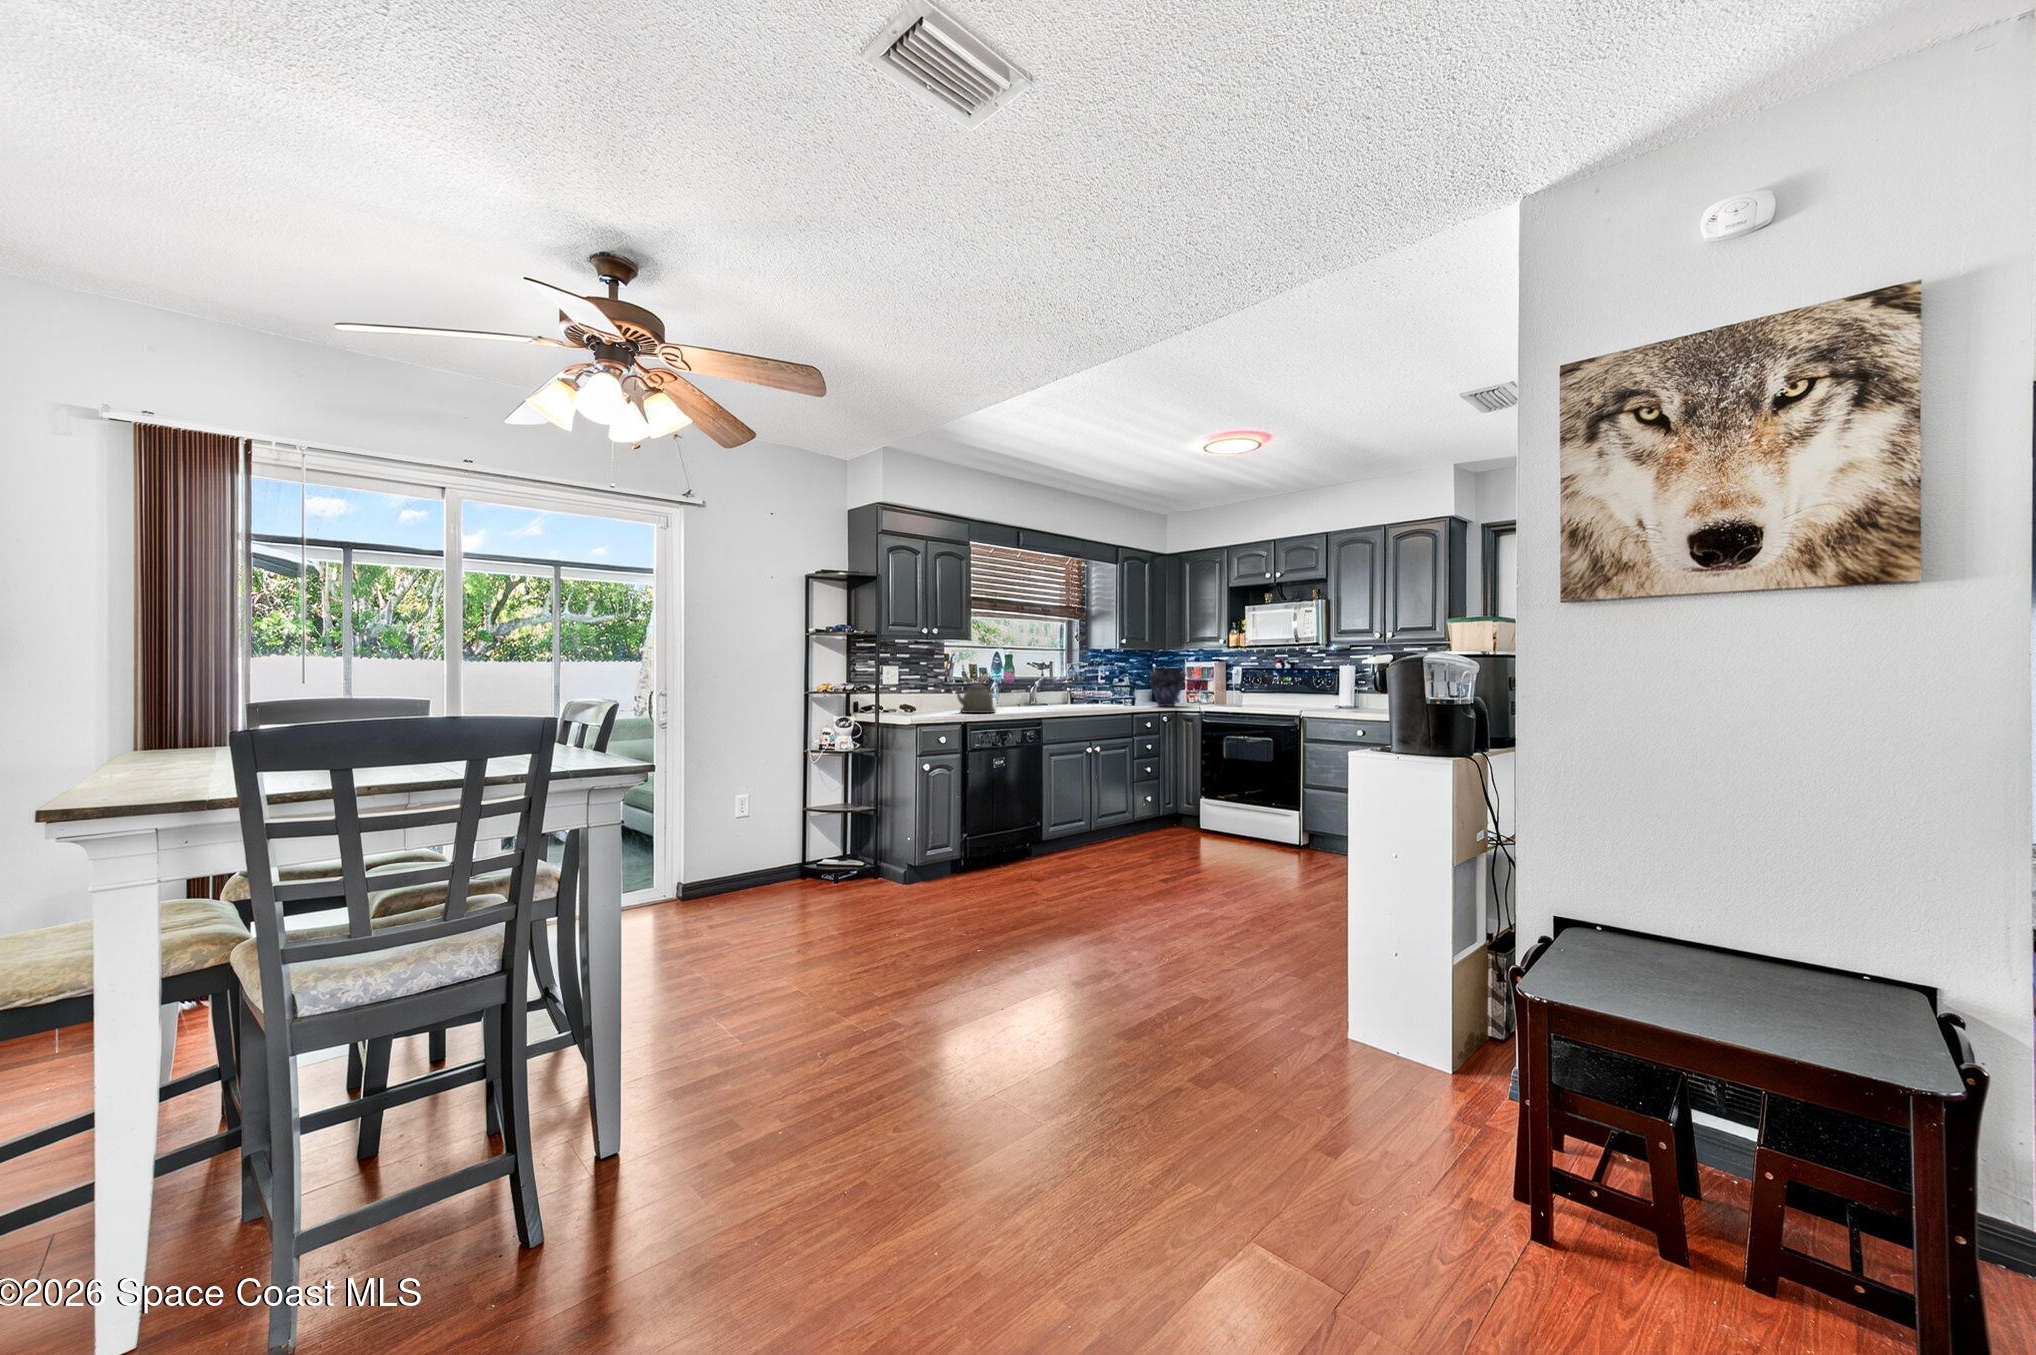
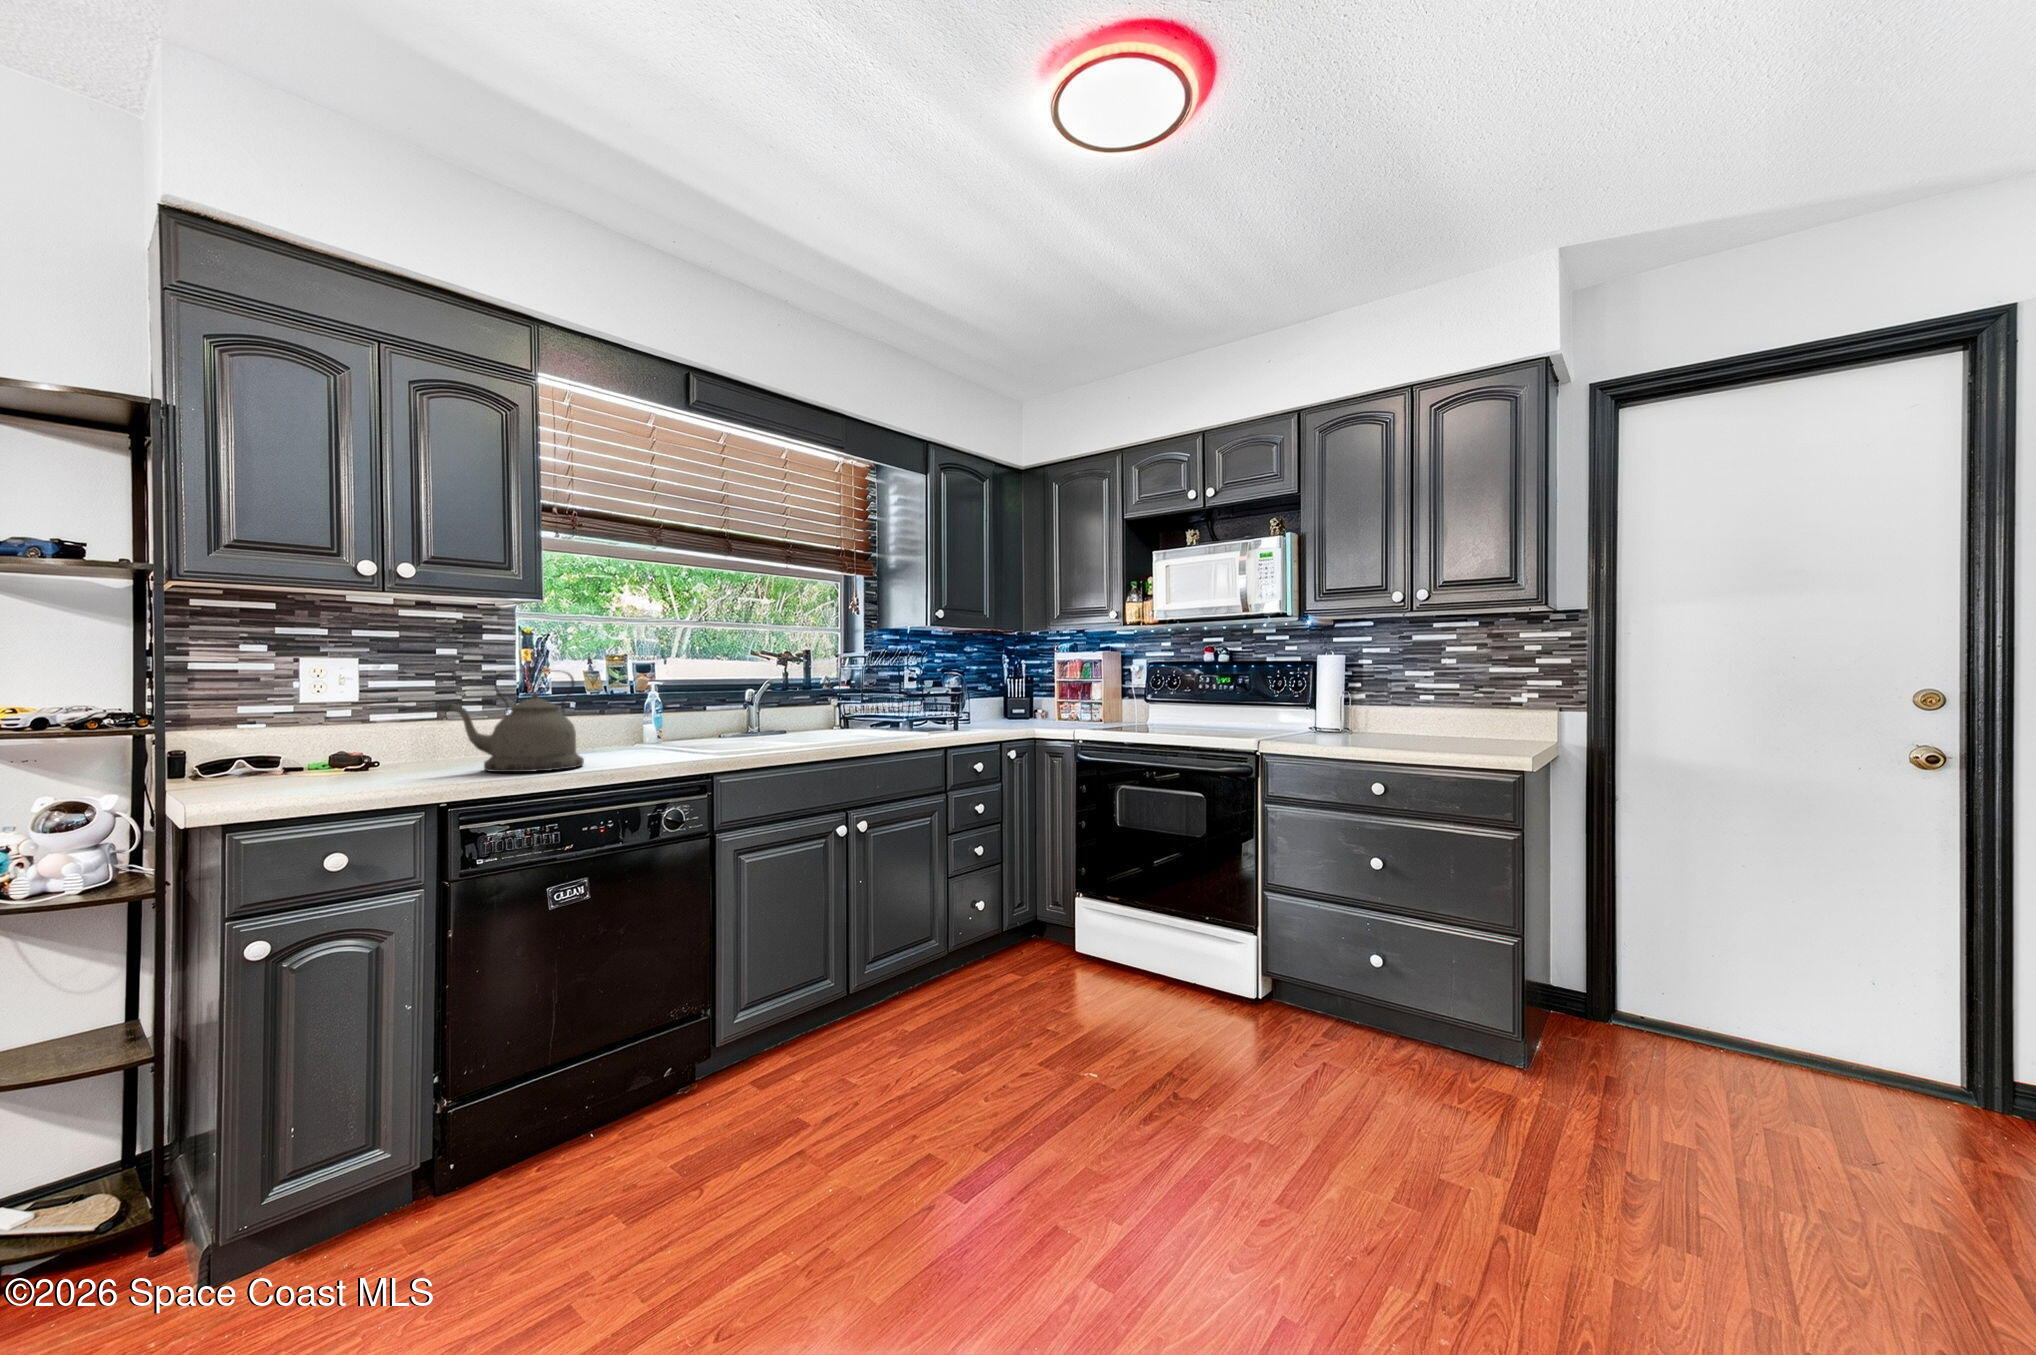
vase: present [1150,667,1185,706] -> none [984,659,1051,731]

